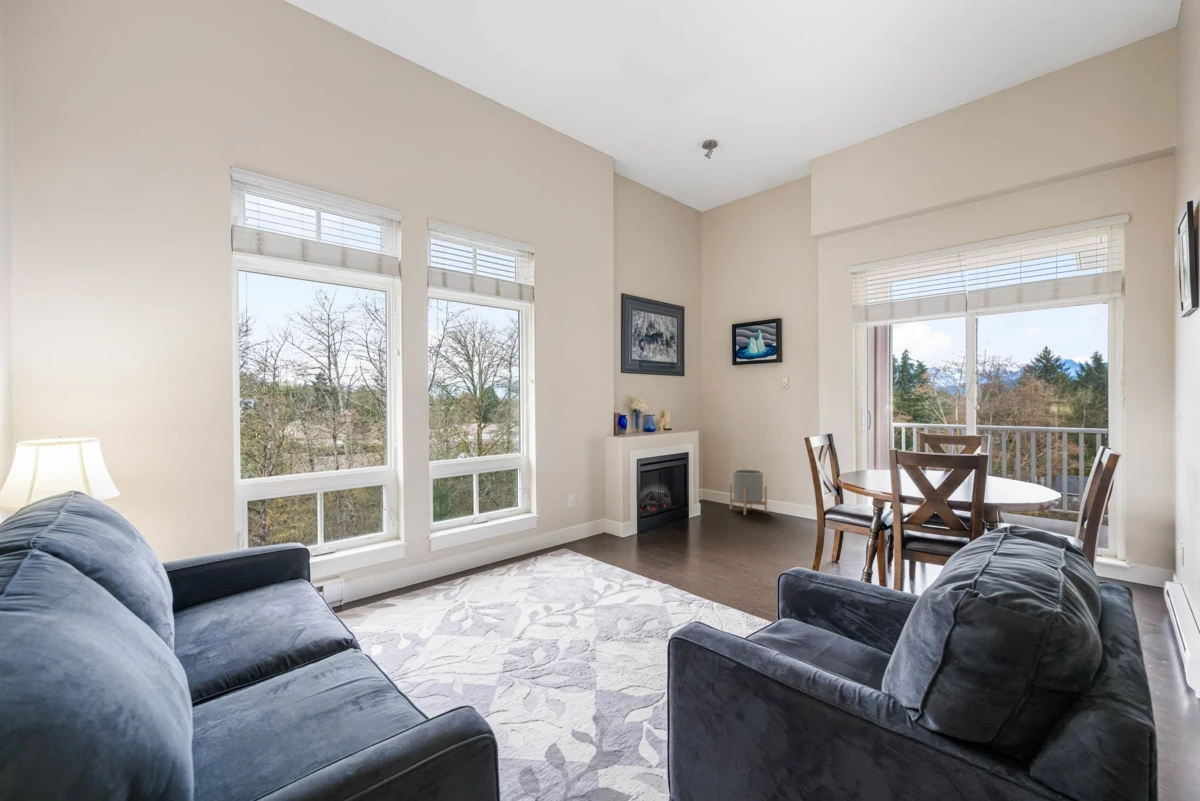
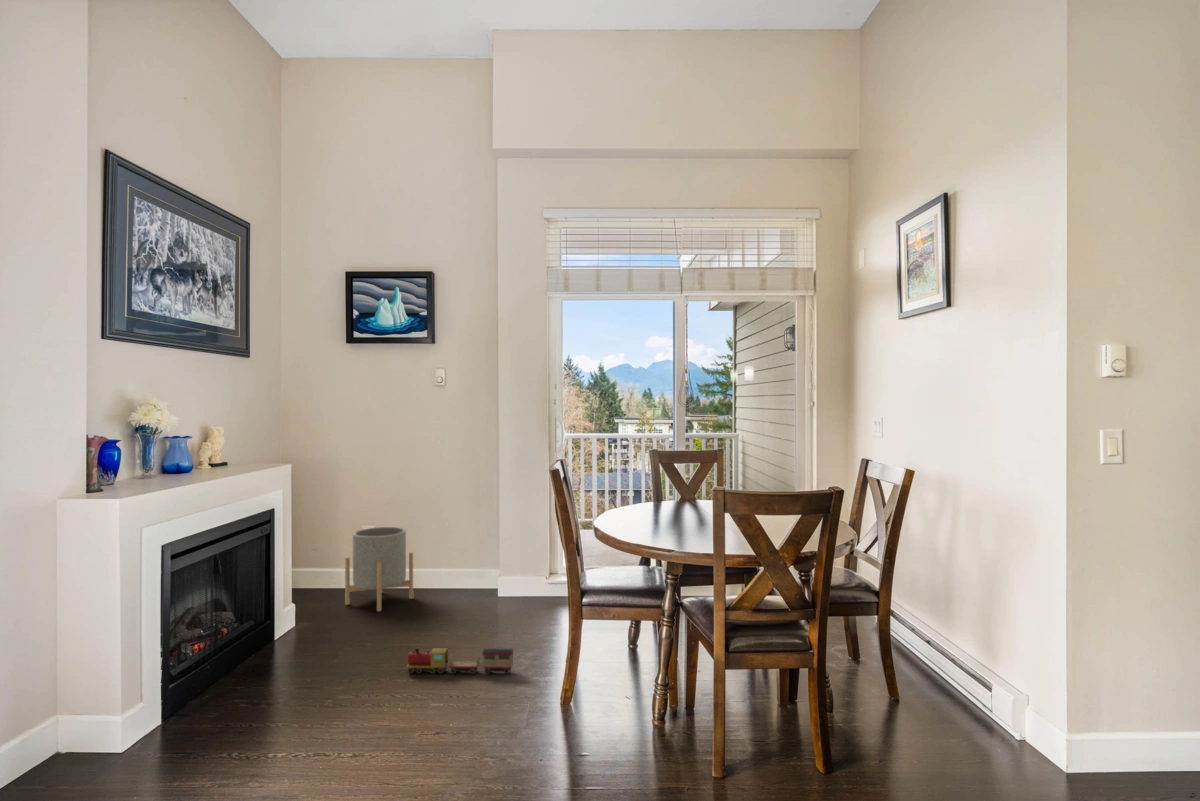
toy train: none [740,528,796,551] -> present [406,647,513,674]

